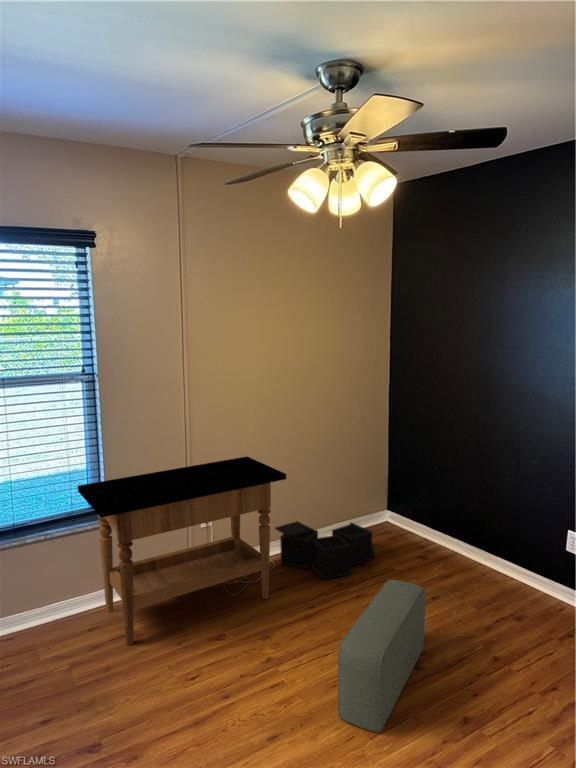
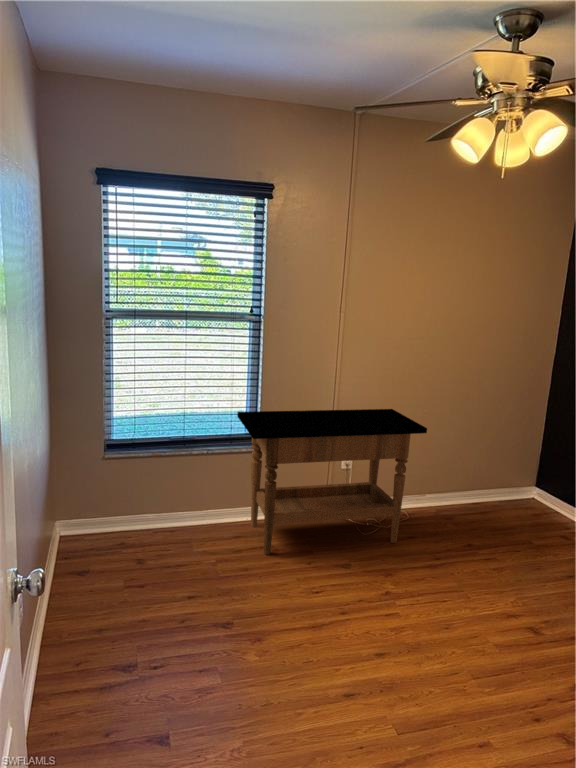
storage bin: present [275,521,375,579] -> none [412,480,513,539]
pouf: present [338,580,426,732] -> none [445,543,556,675]

